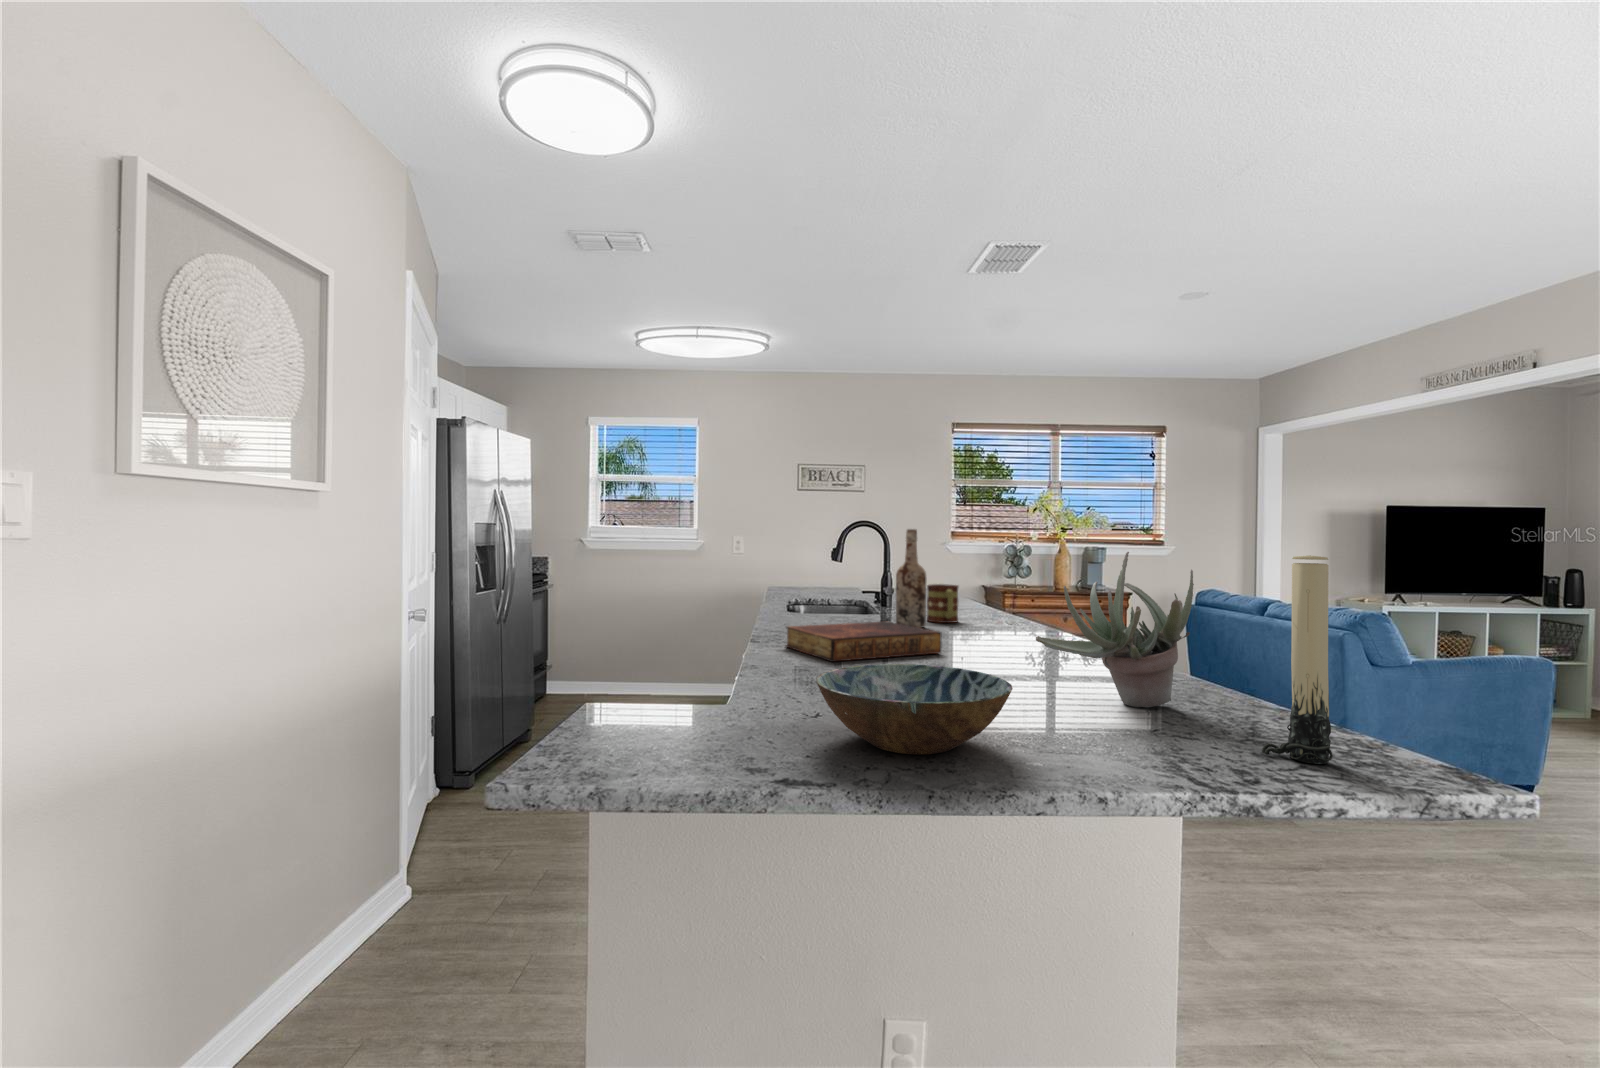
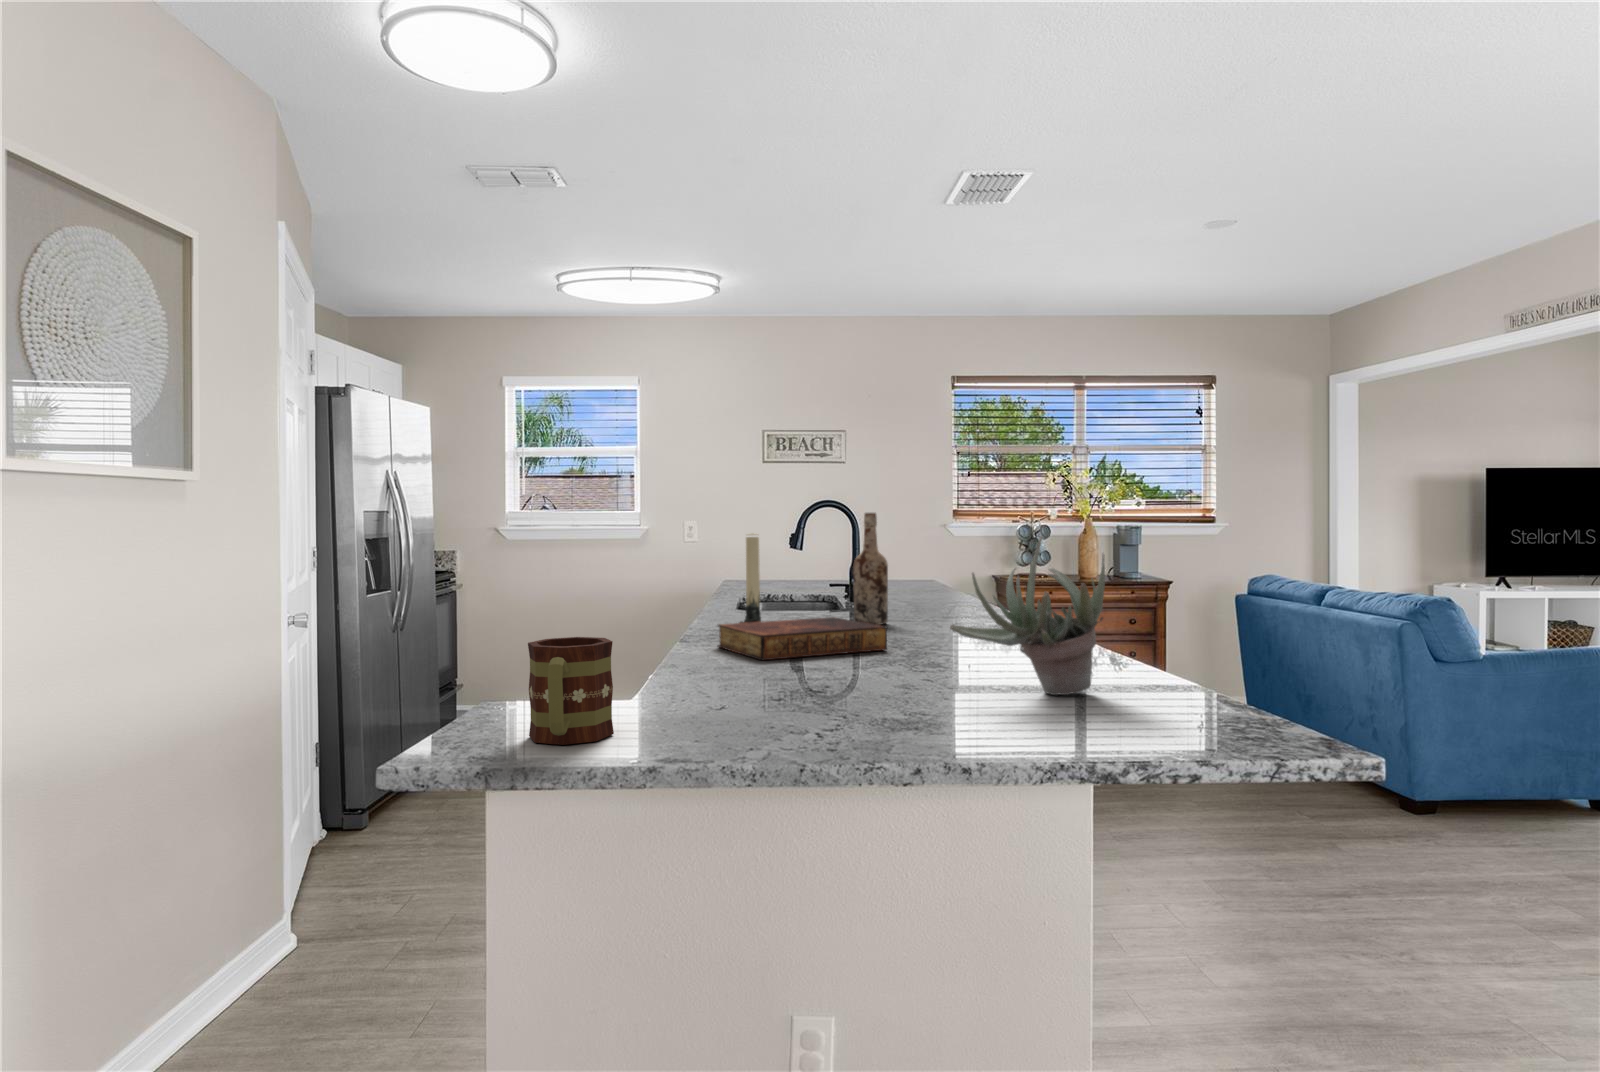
candle: present [1262,555,1333,764] -> present [740,533,761,623]
mug: present [927,584,958,623] -> present [528,637,614,745]
bowl: present [816,664,1013,755] -> none [708,655,899,738]

